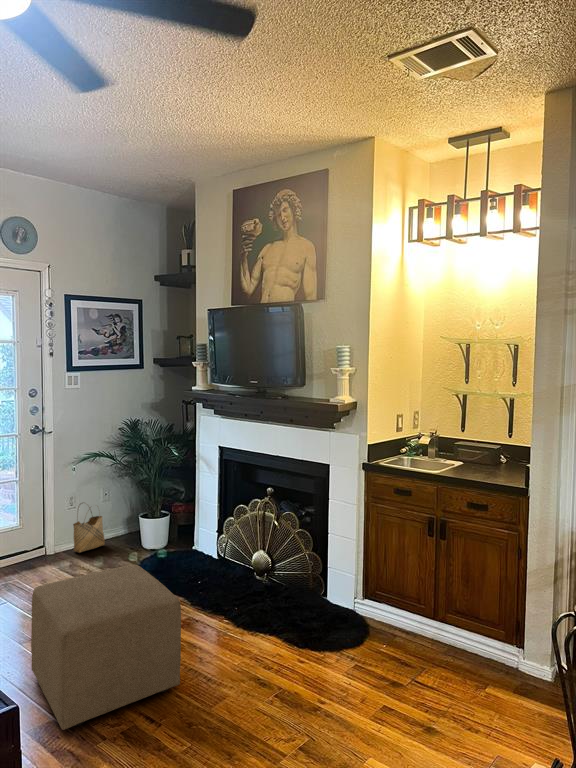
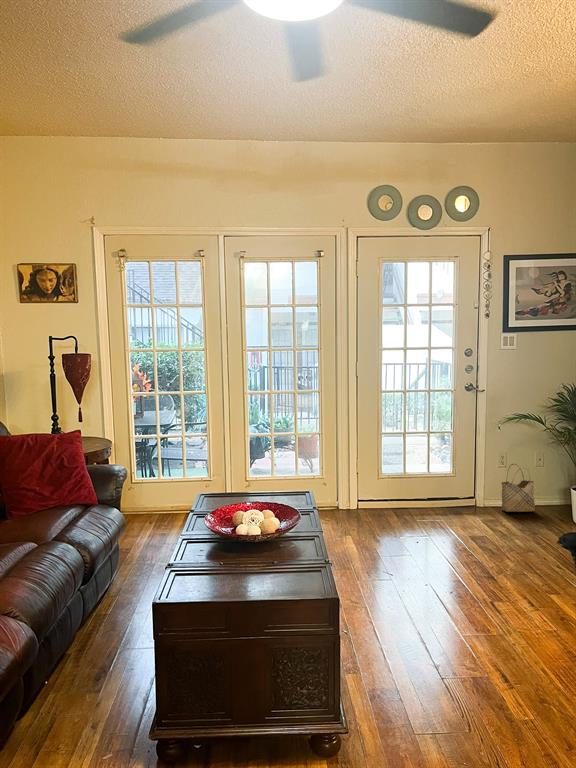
ottoman: present [31,564,181,730] -> none [418,516,555,664]

